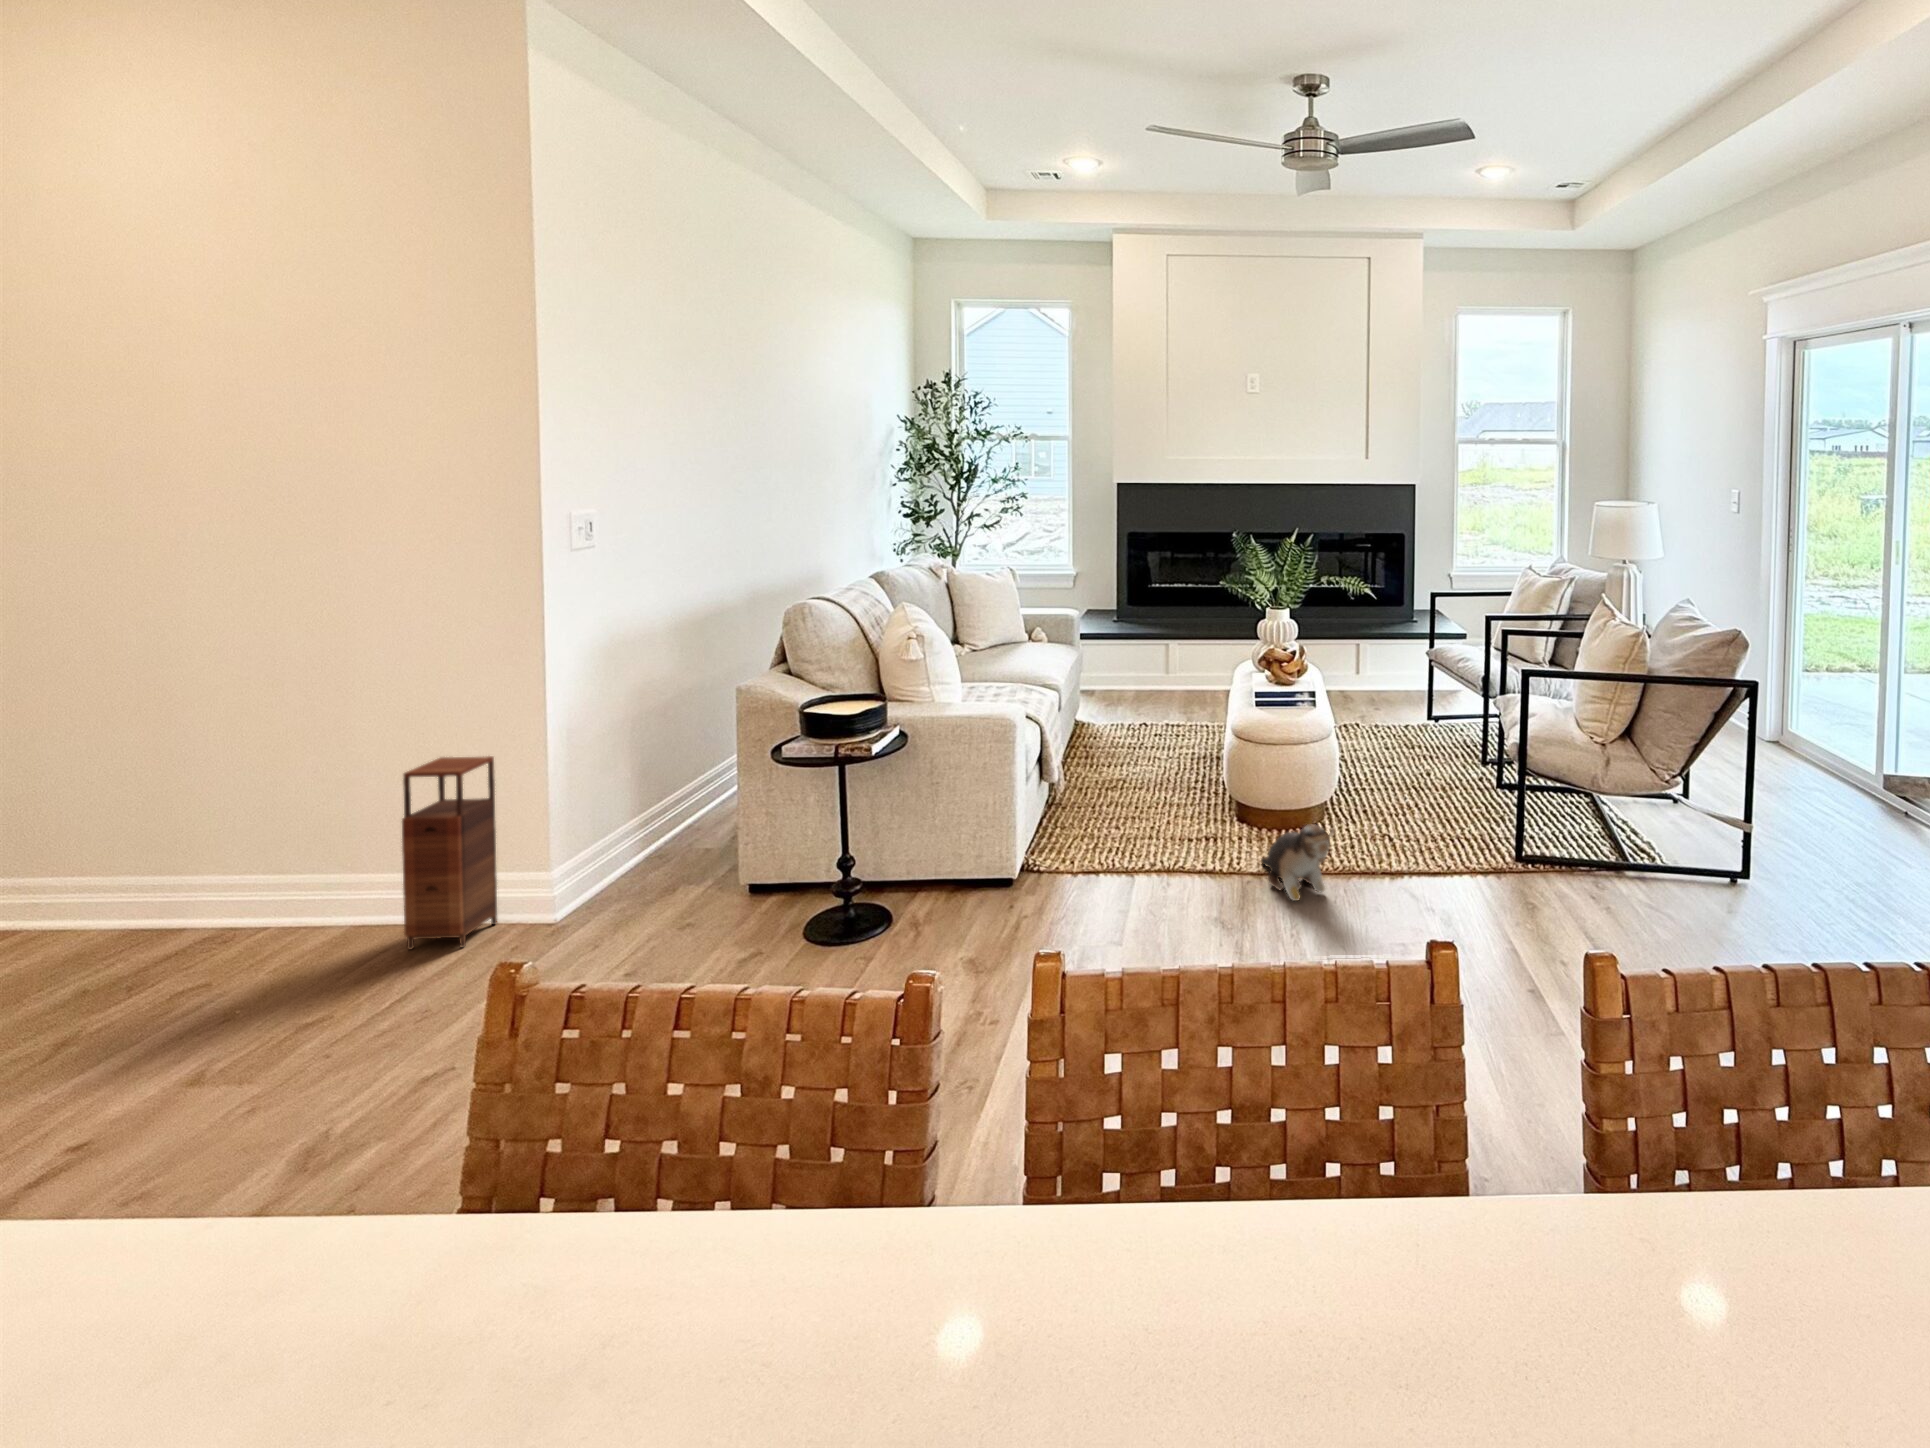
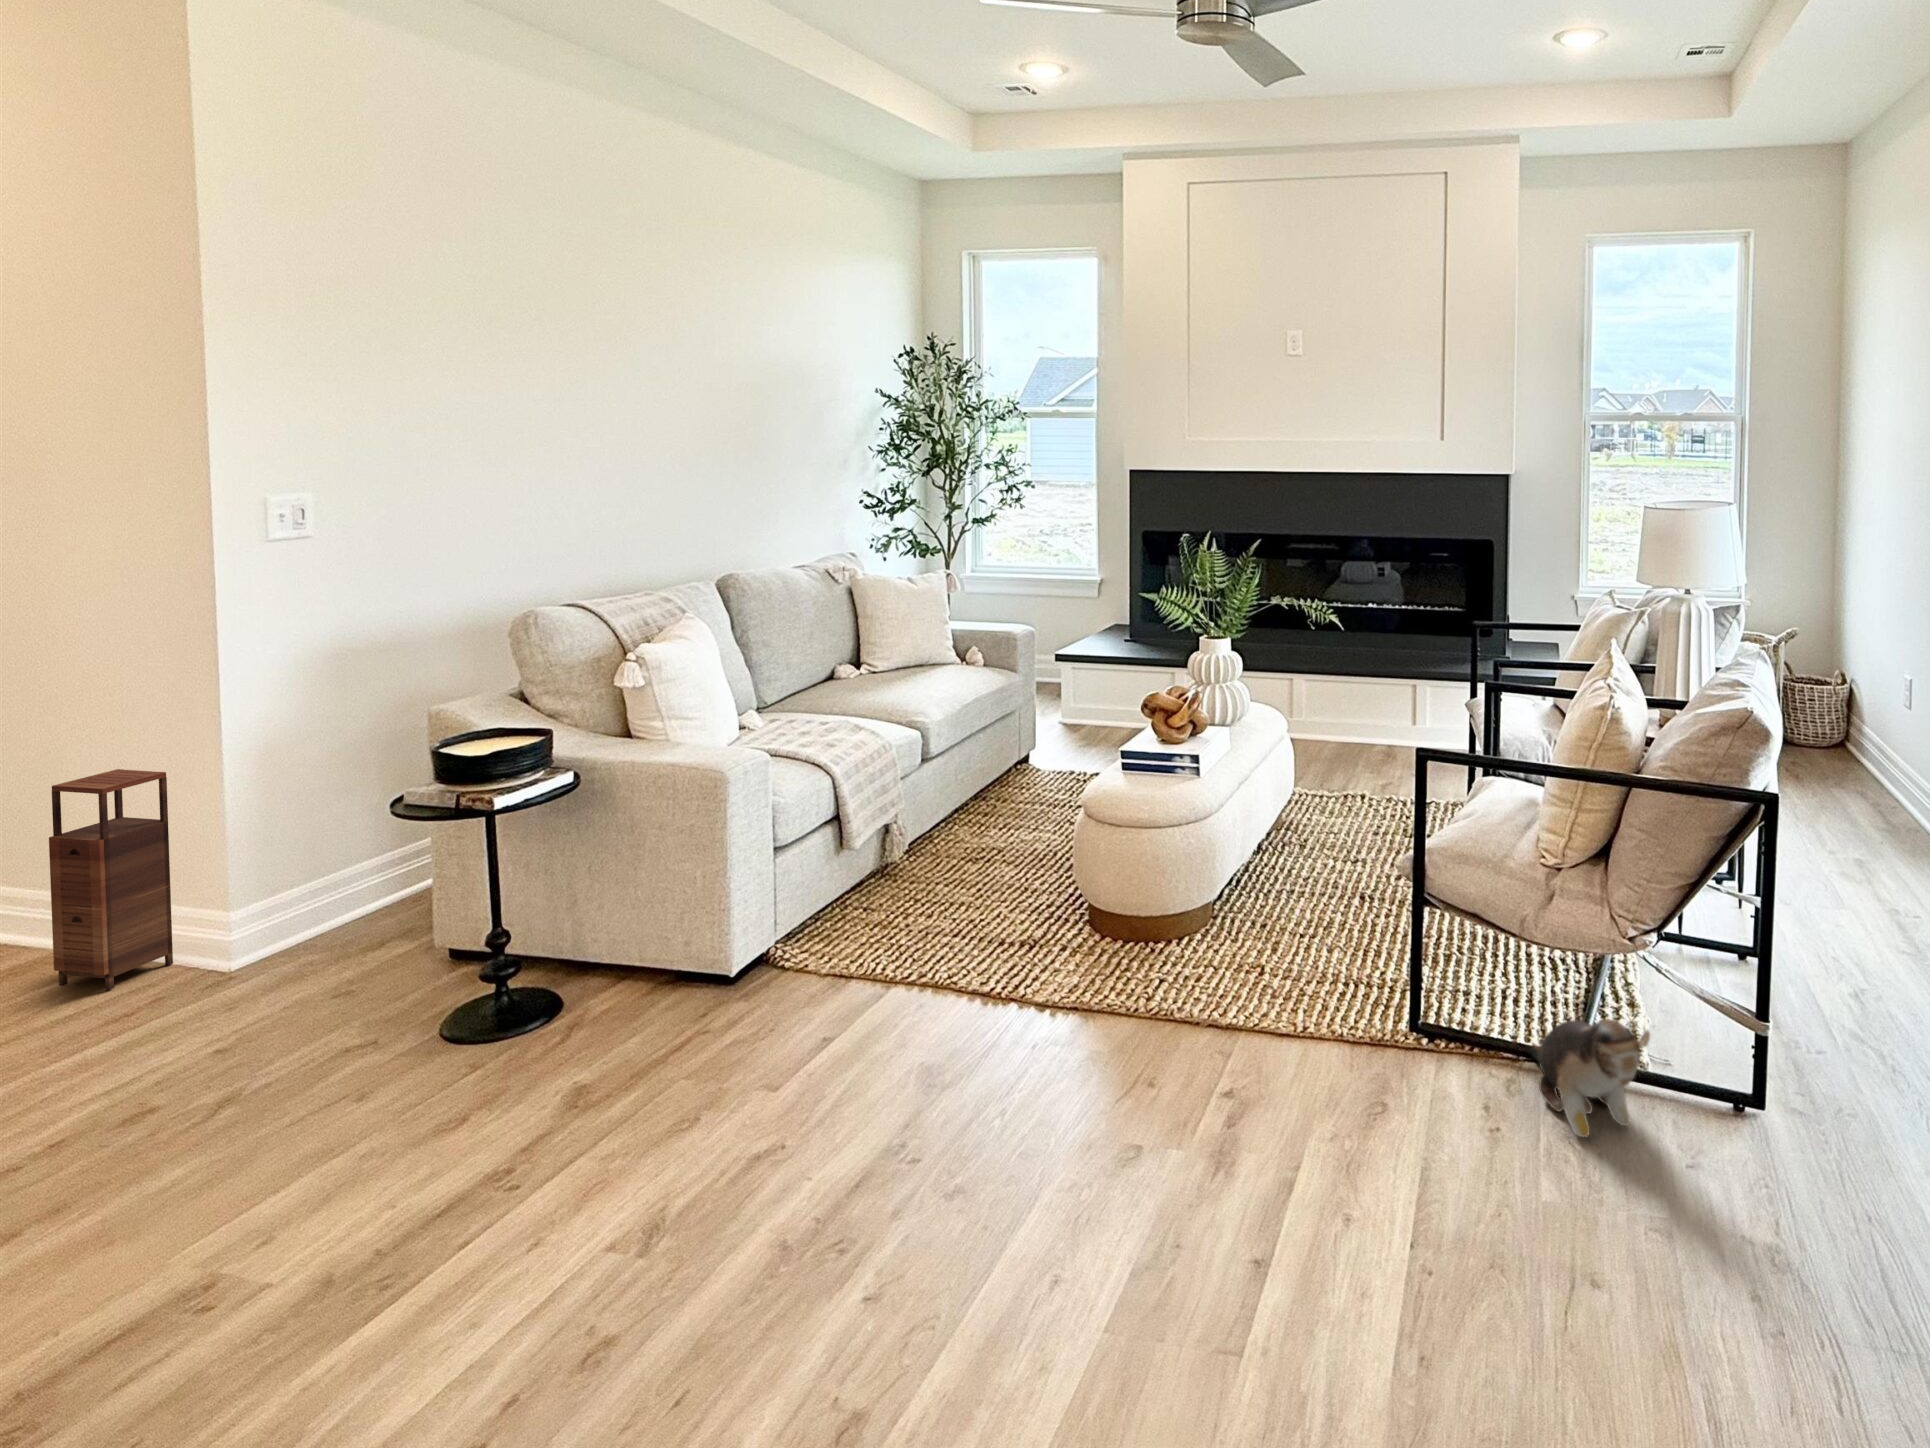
plush toy: present [1261,824,1335,901] -> present [1530,1019,1650,1137]

